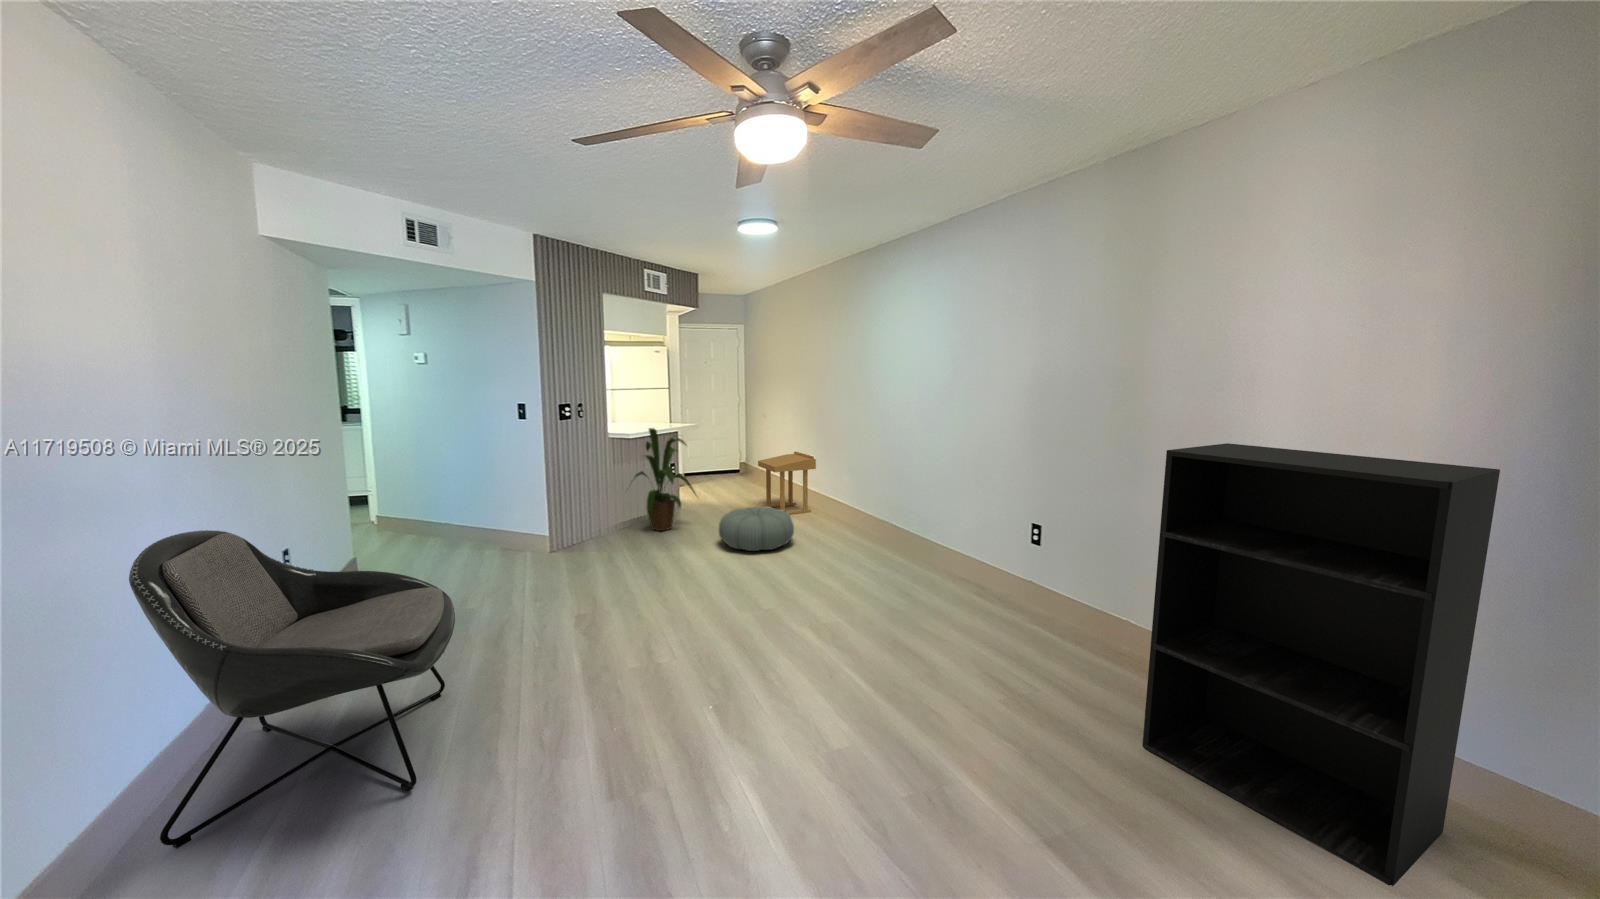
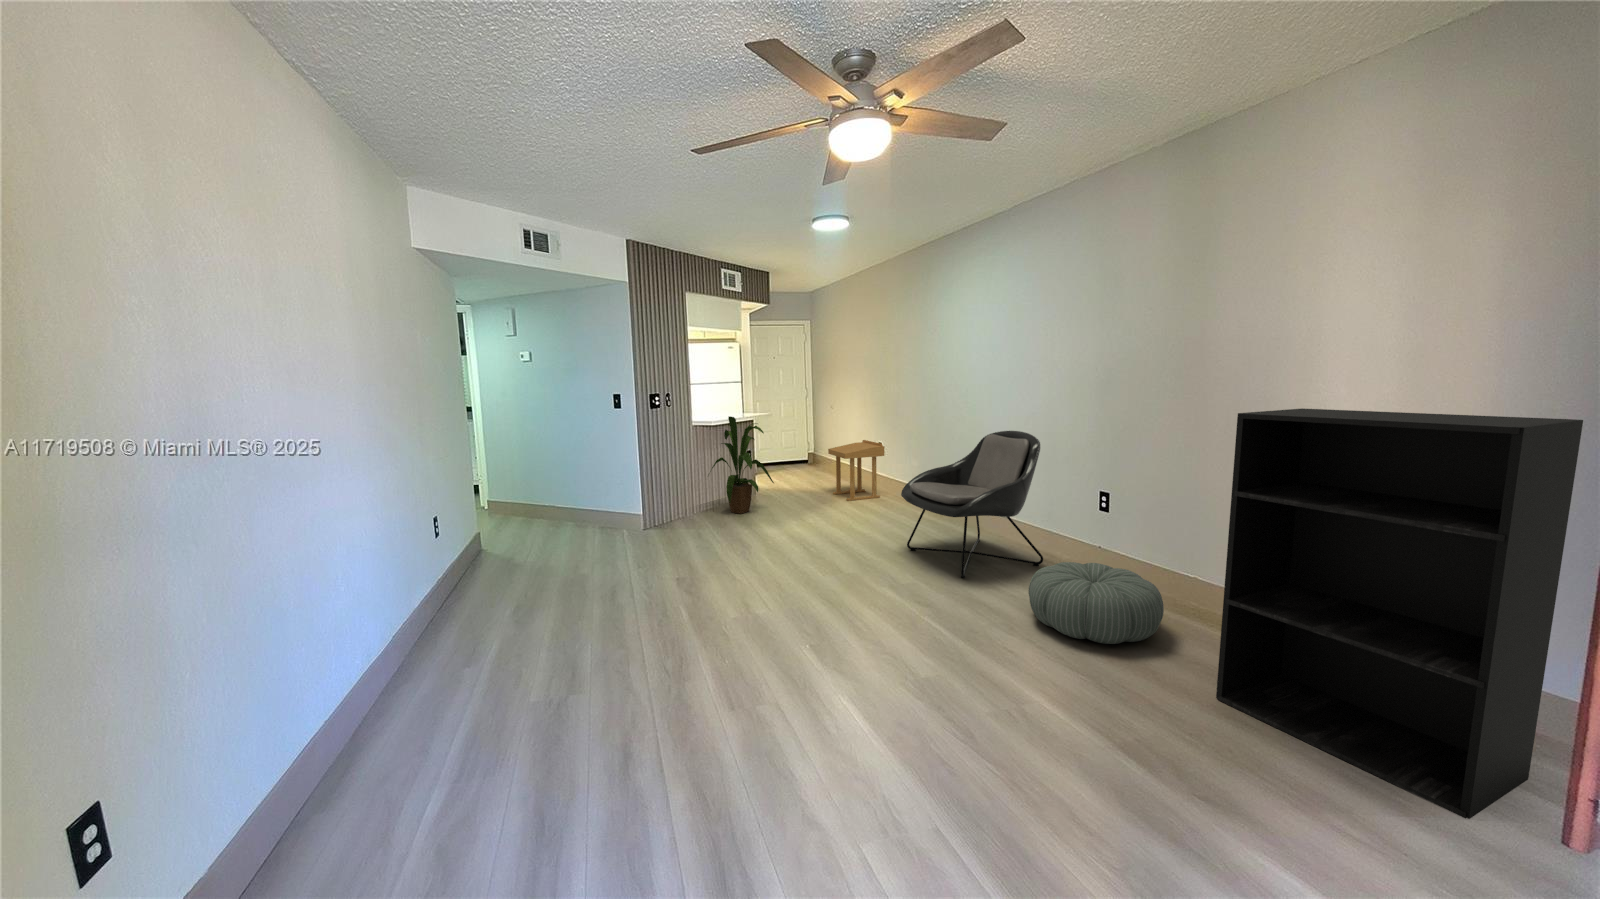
pouf: present [719,507,794,551] -> present [1029,562,1164,644]
lounge chair: present [129,530,455,849] -> present [901,431,1043,578]

